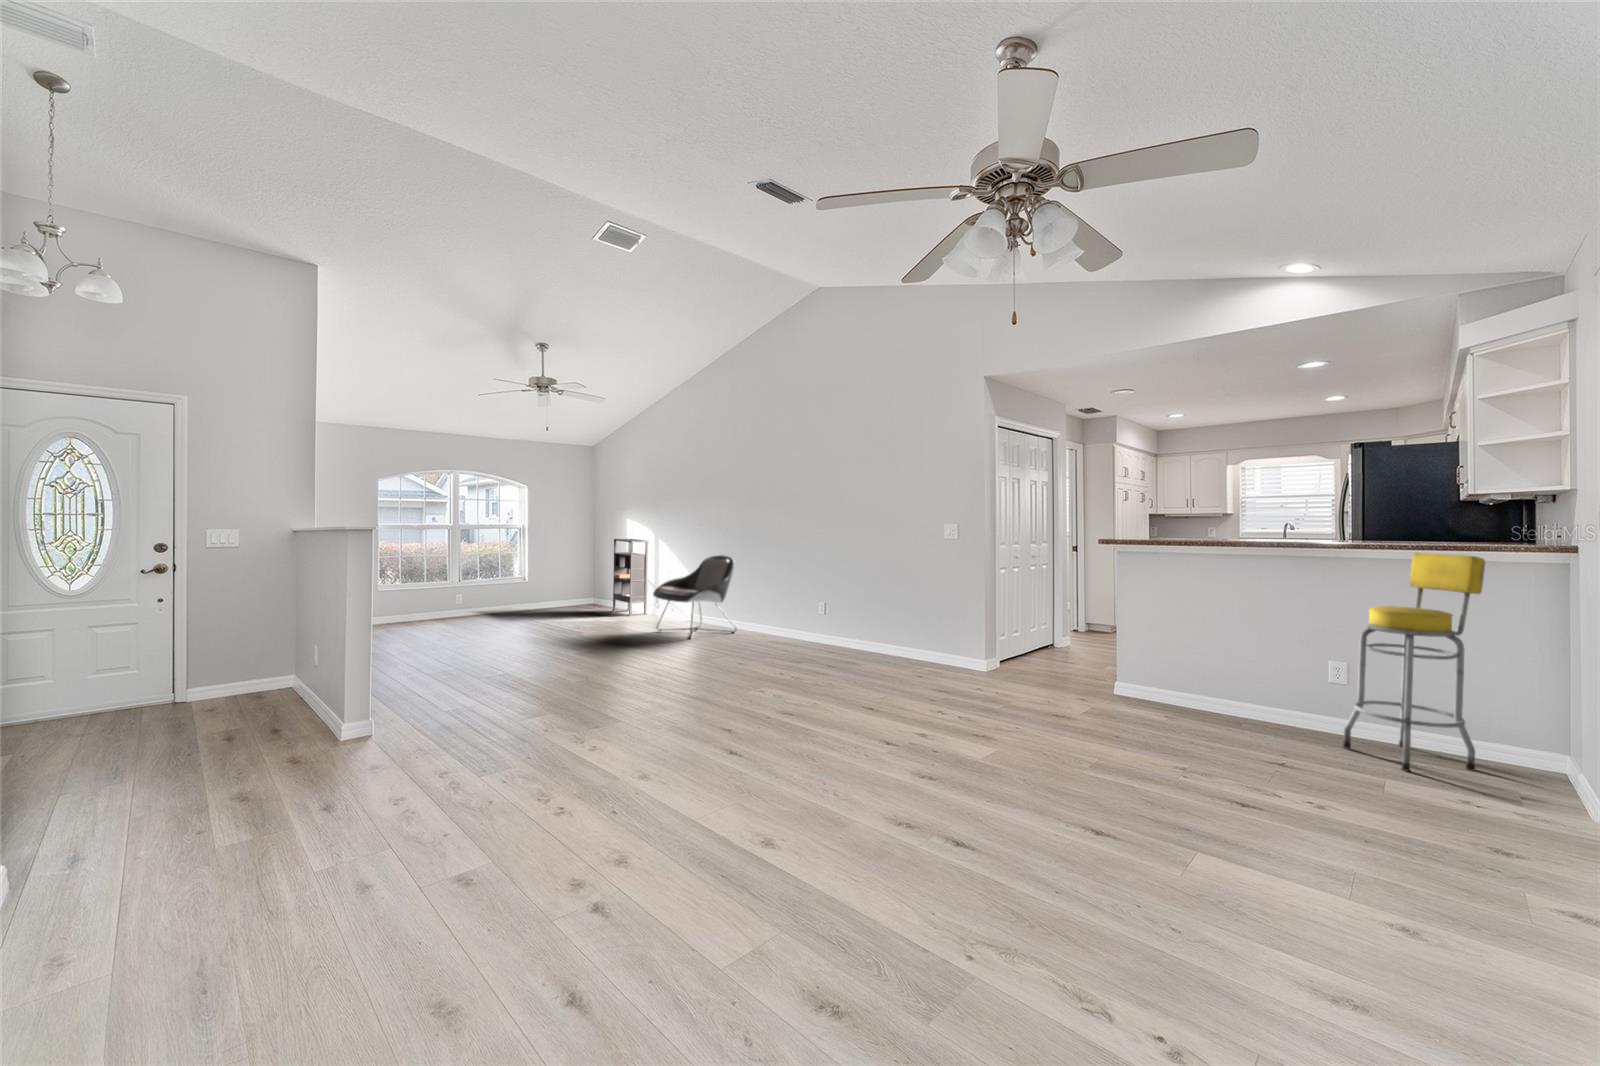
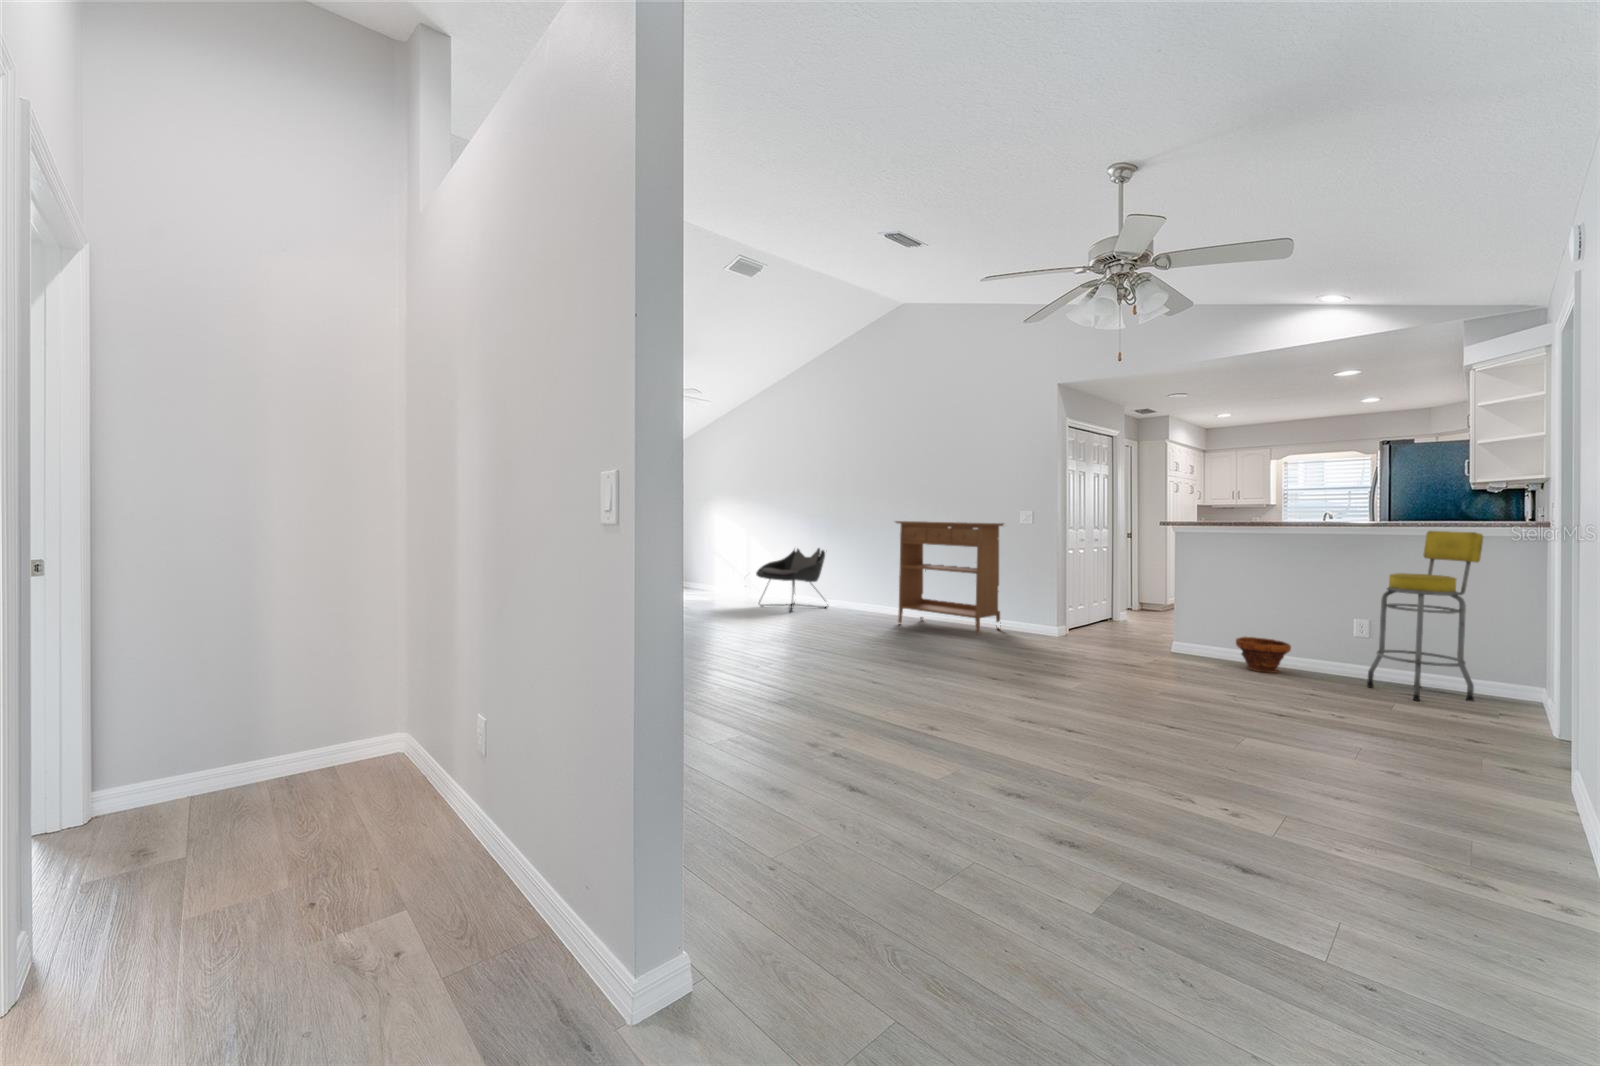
console table: none [800,534,929,671] -> present [895,521,1004,635]
bookshelf: present [612,539,648,616] -> none [708,528,742,596]
planter: none [1185,678,1251,725] -> present [1236,636,1291,673]

